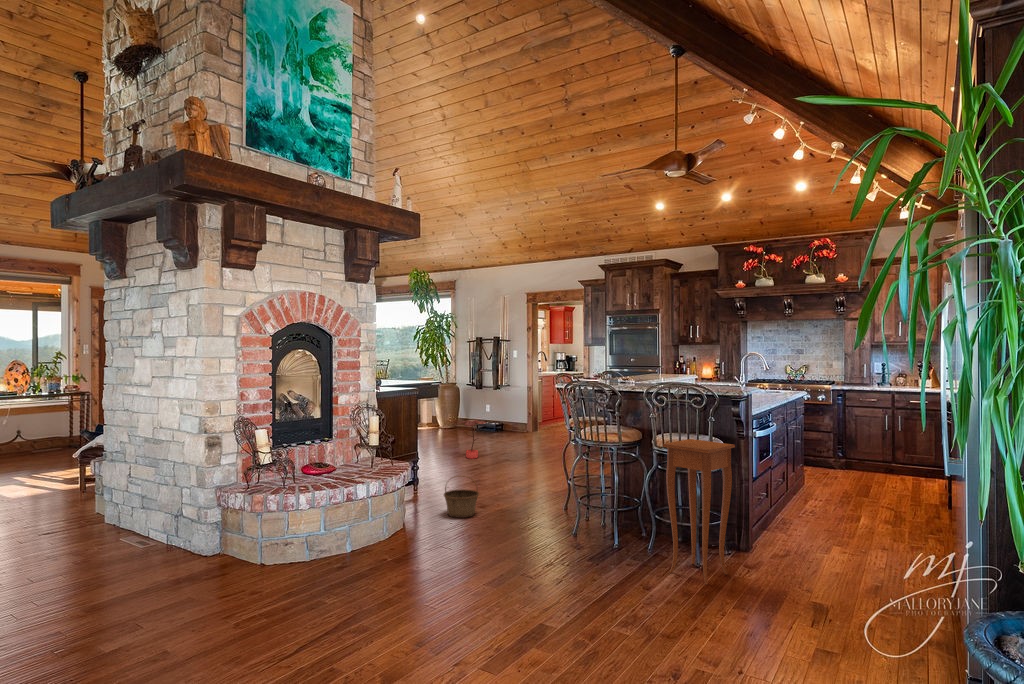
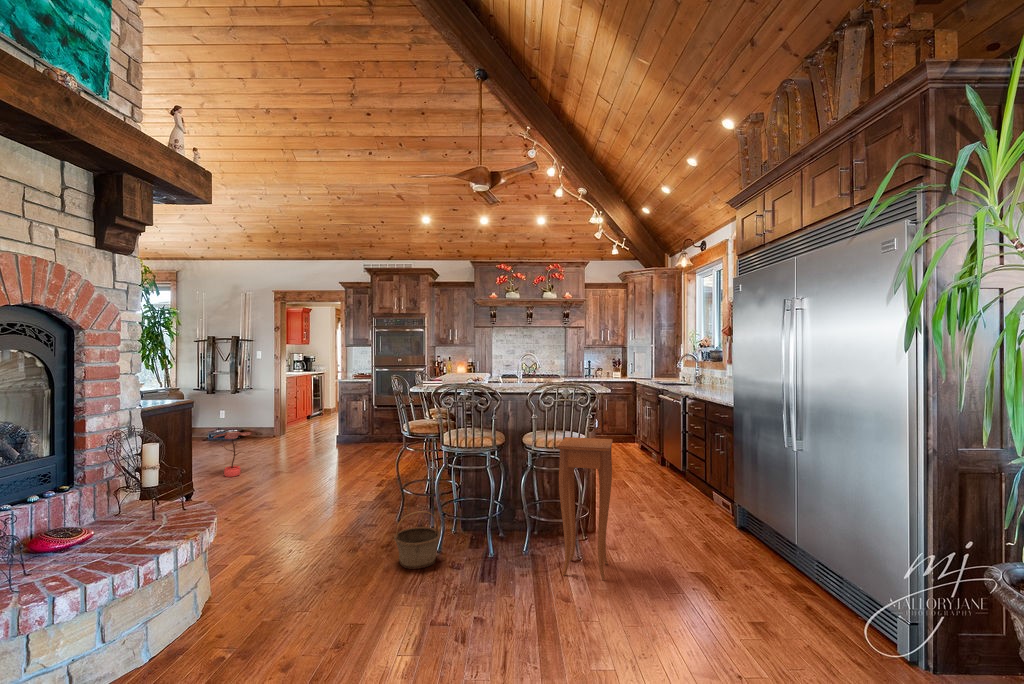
basket: present [444,476,479,518] -> present [394,511,441,569]

